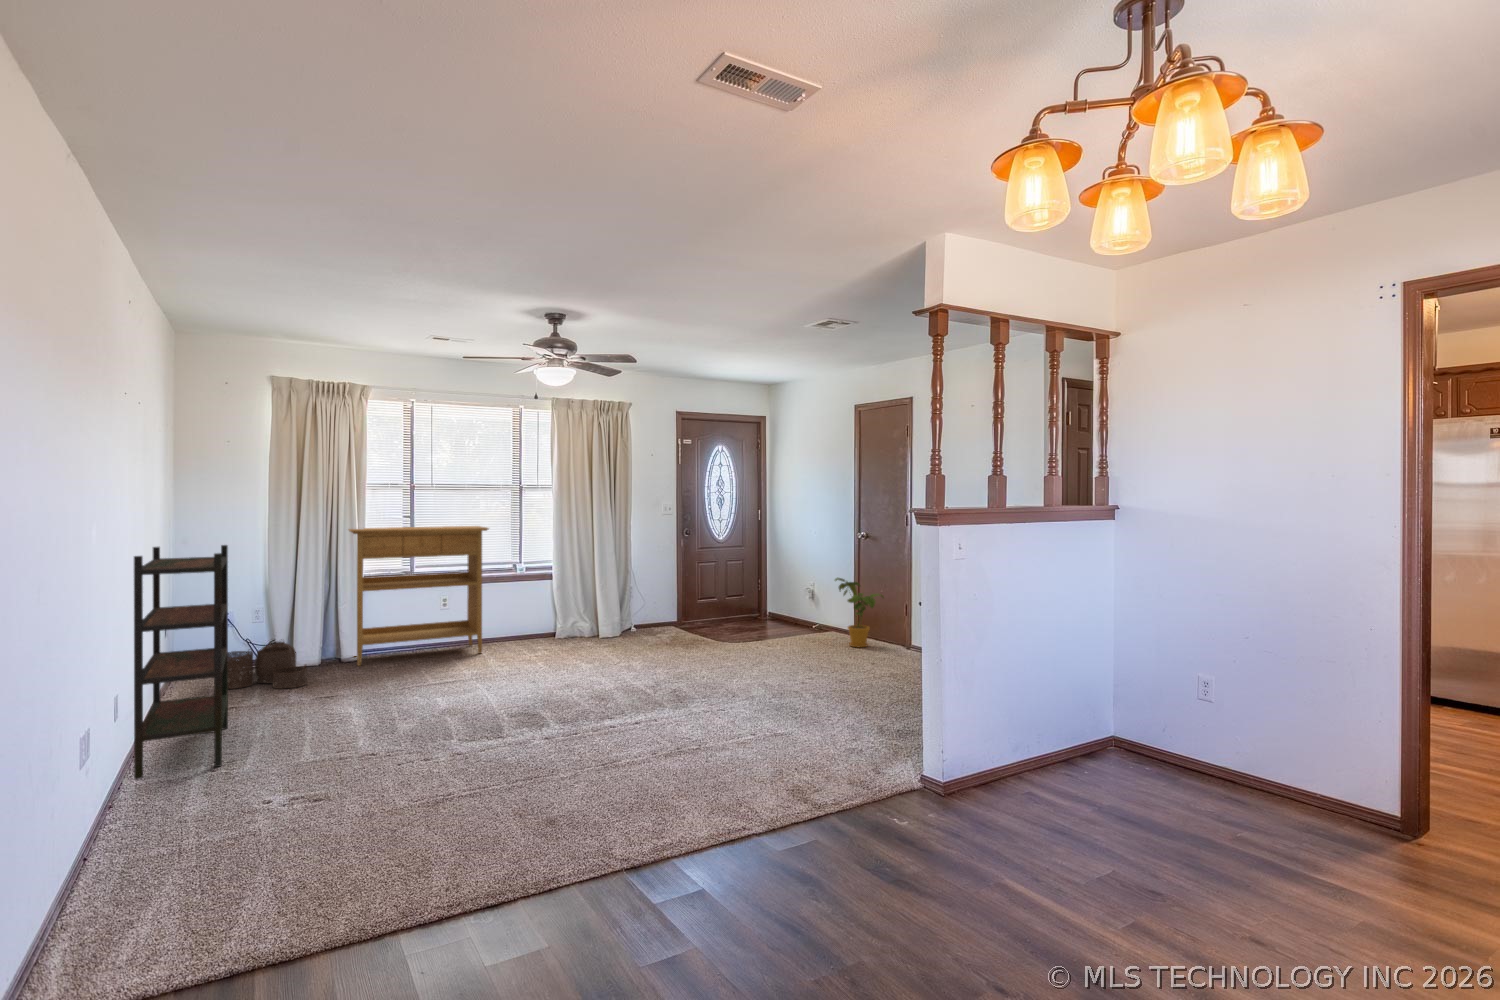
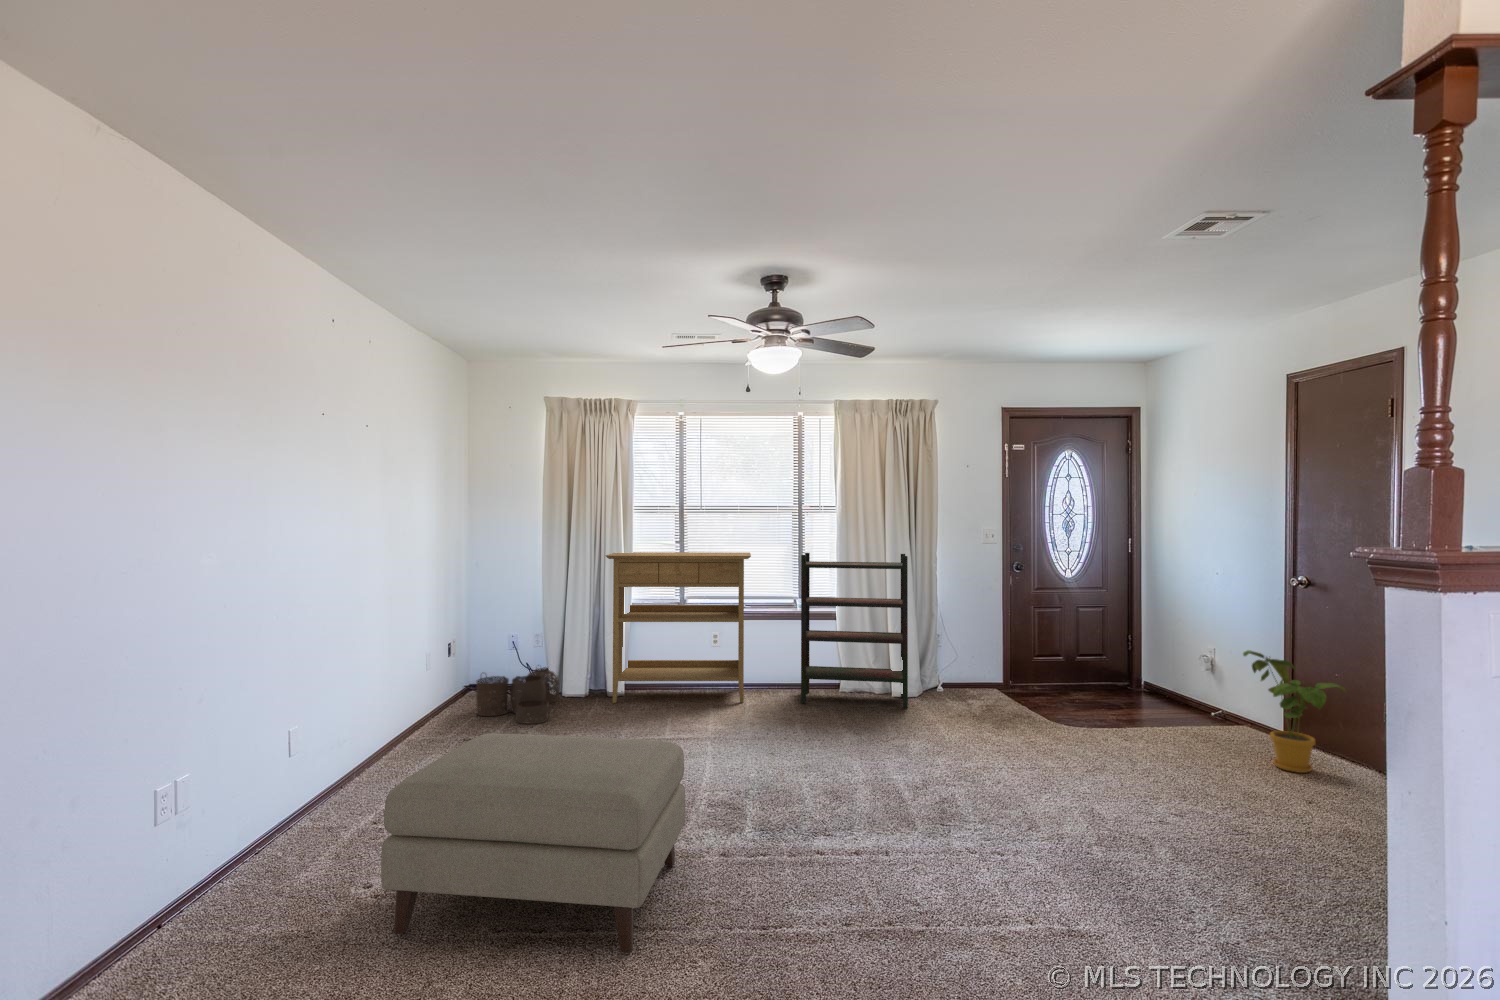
bookshelf: present [134,545,228,779] -> present [801,553,908,708]
ottoman: none [352,652,551,797] -> present [381,733,685,954]

